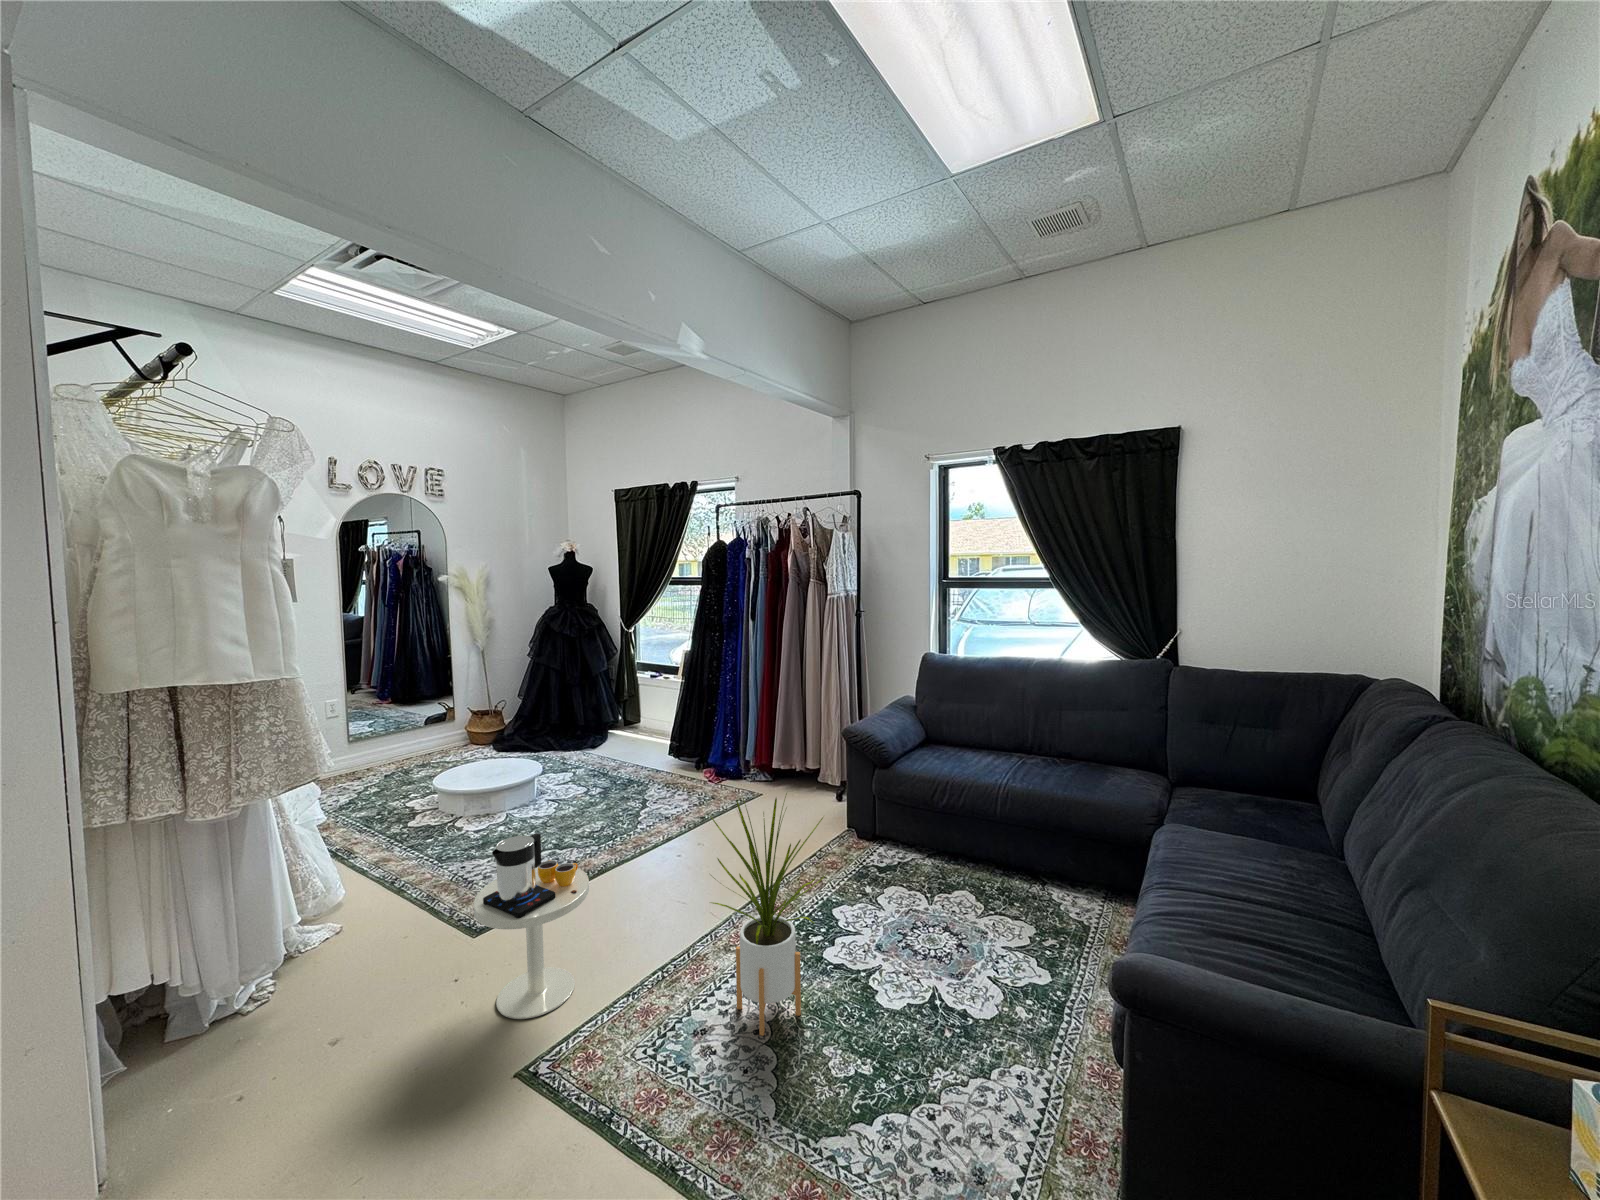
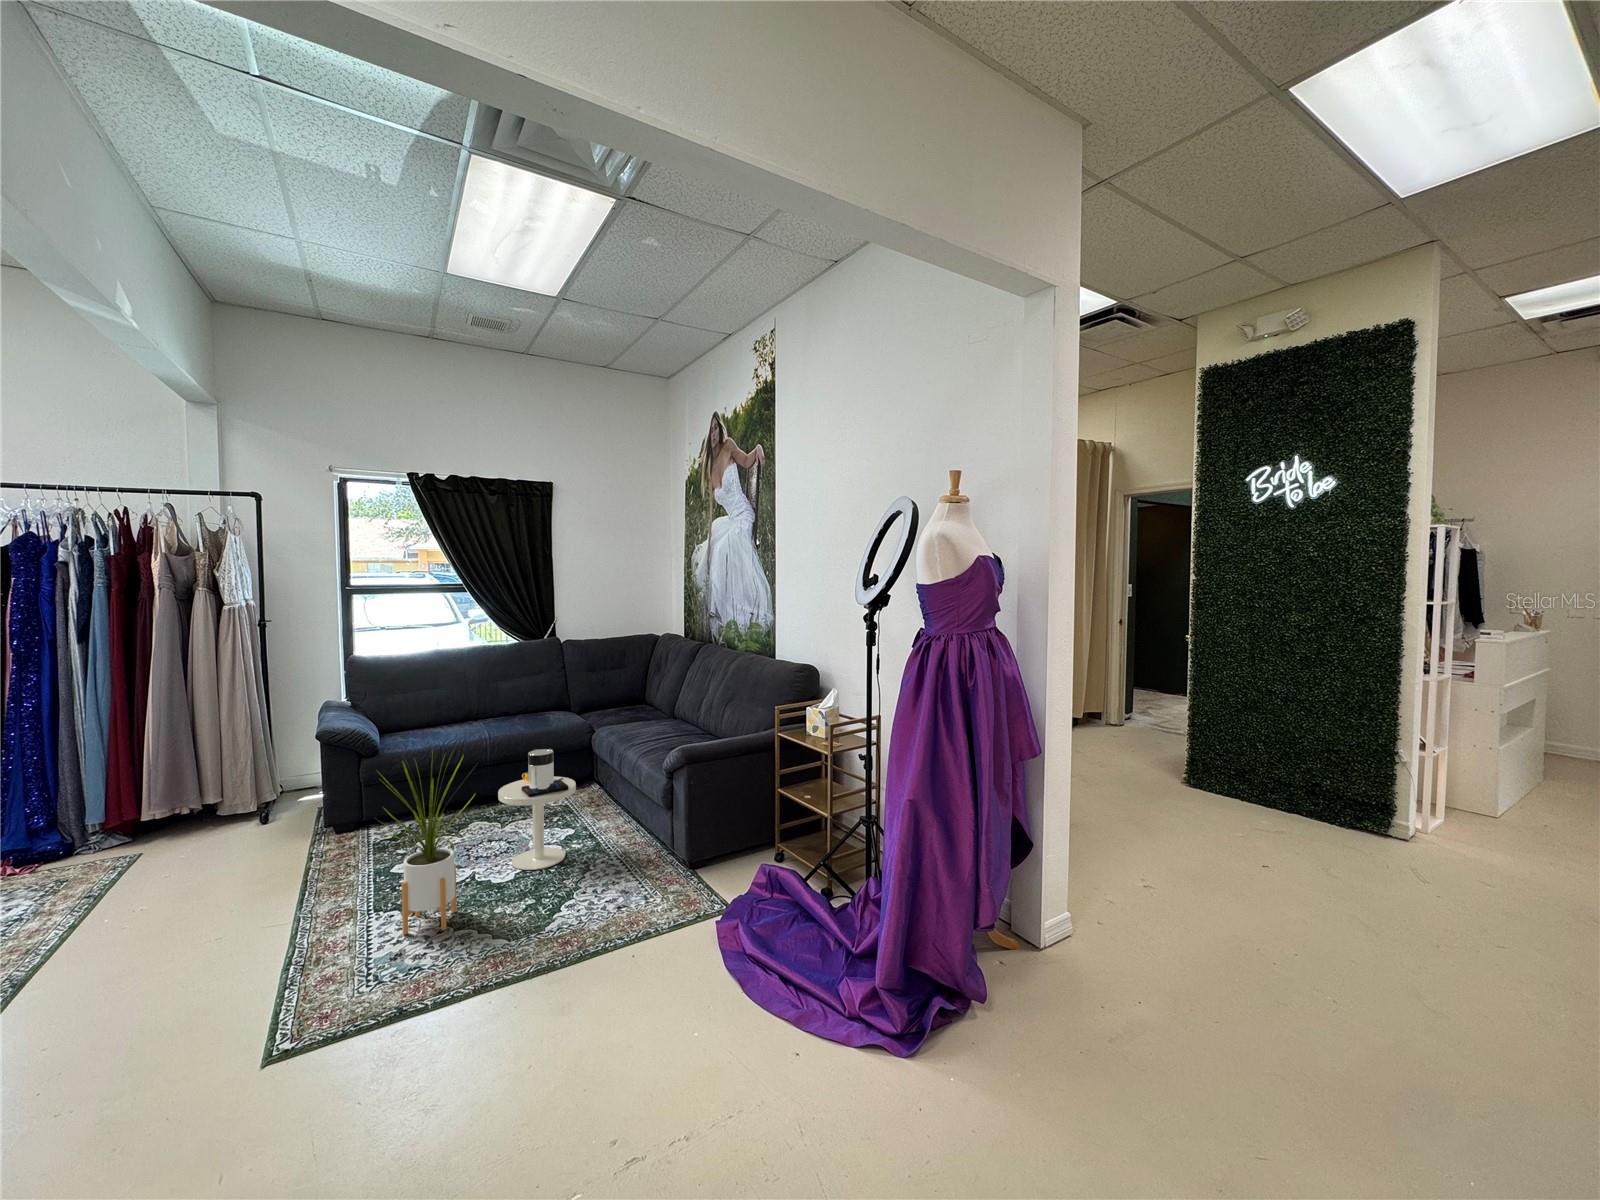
side table: present [474,833,589,1019] -> present [498,749,576,870]

